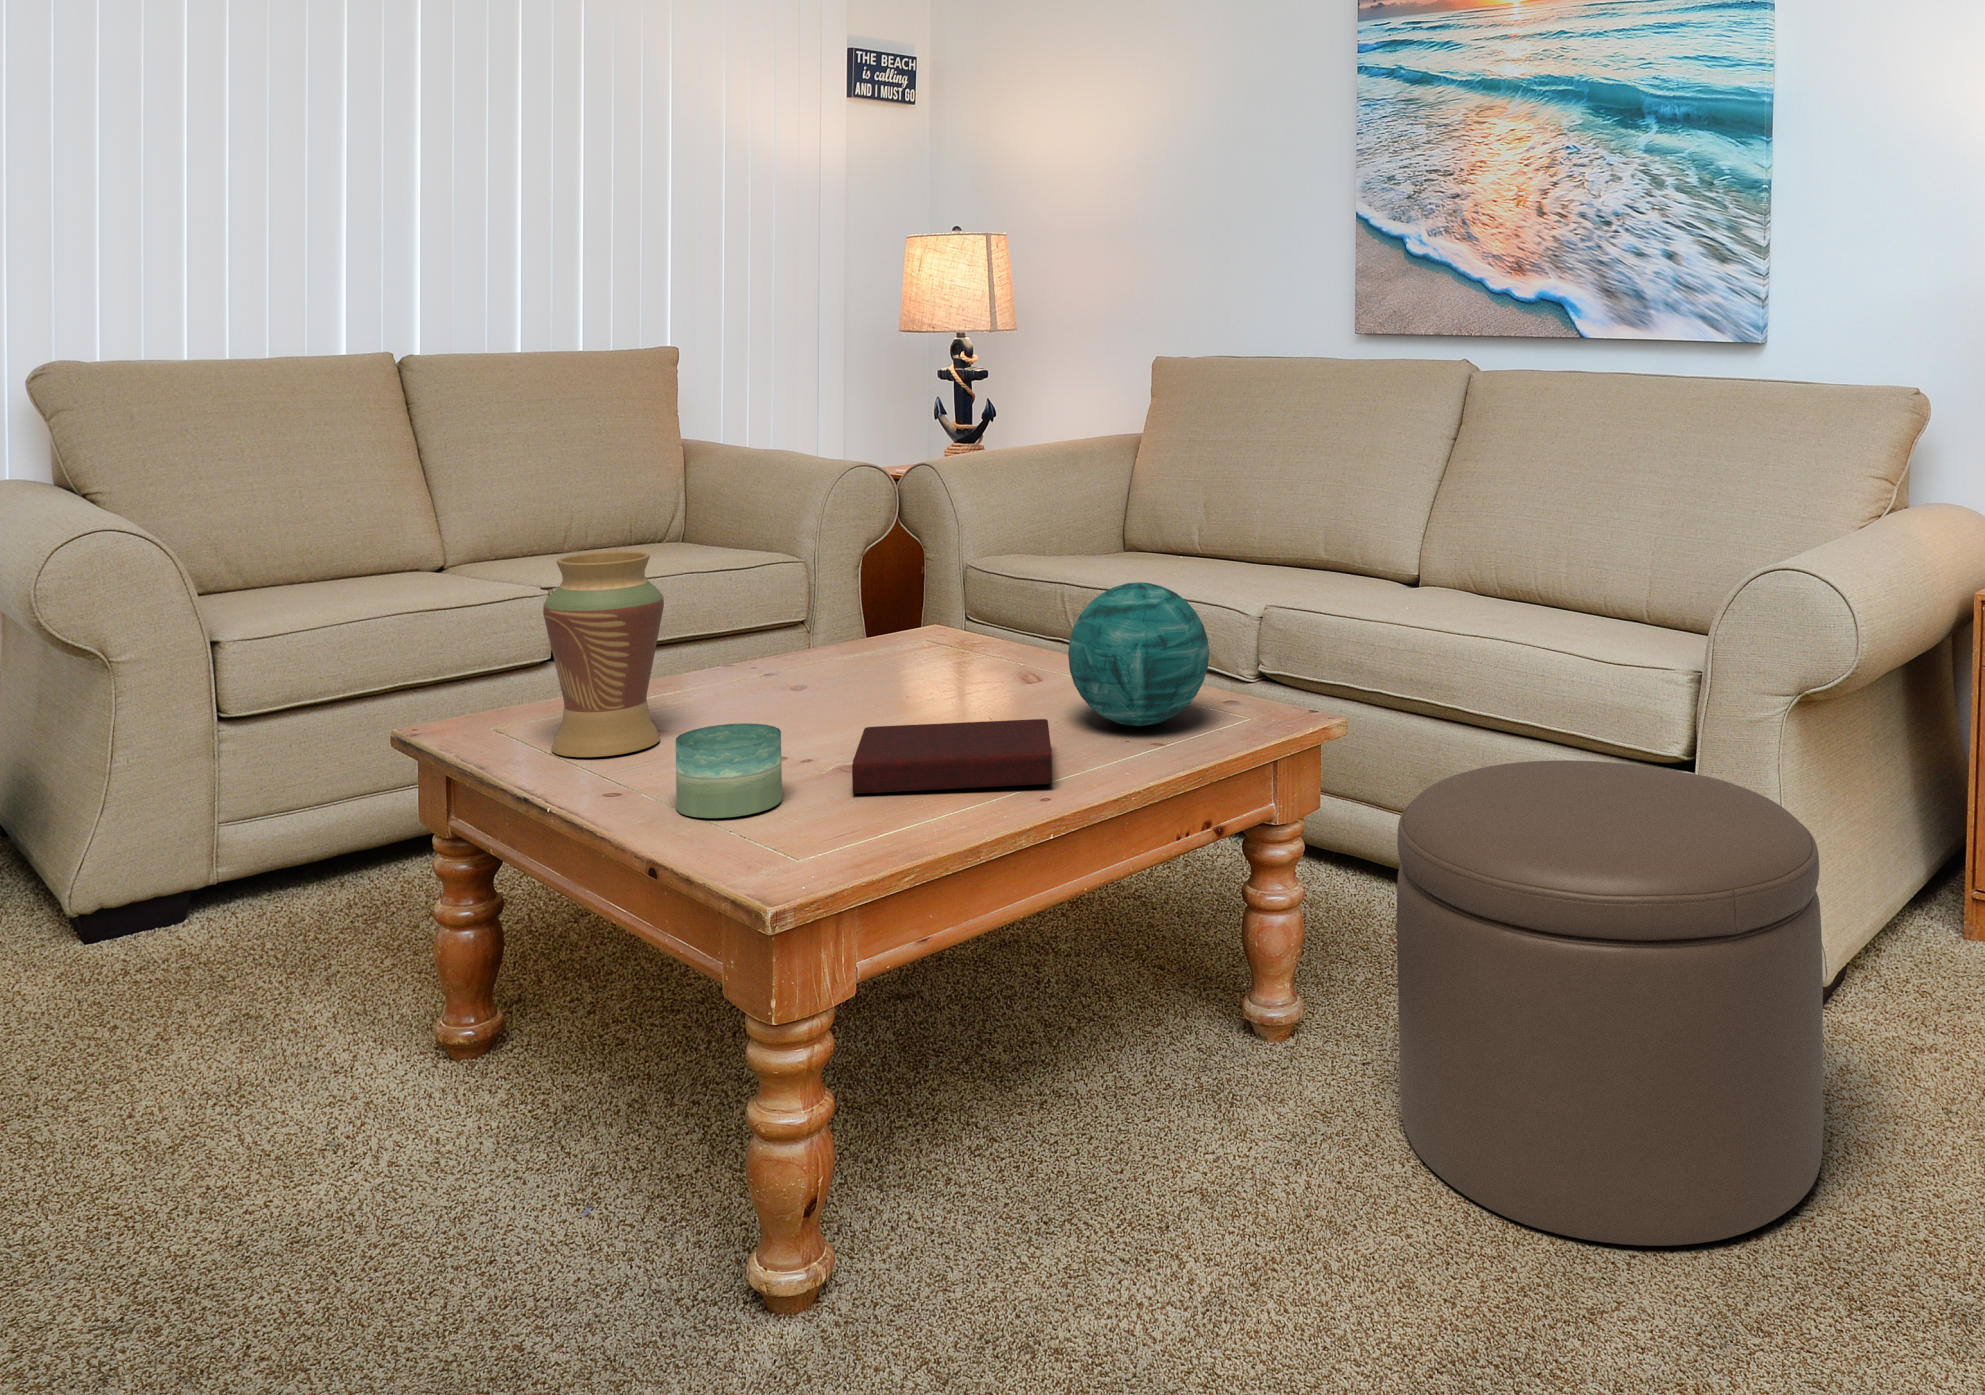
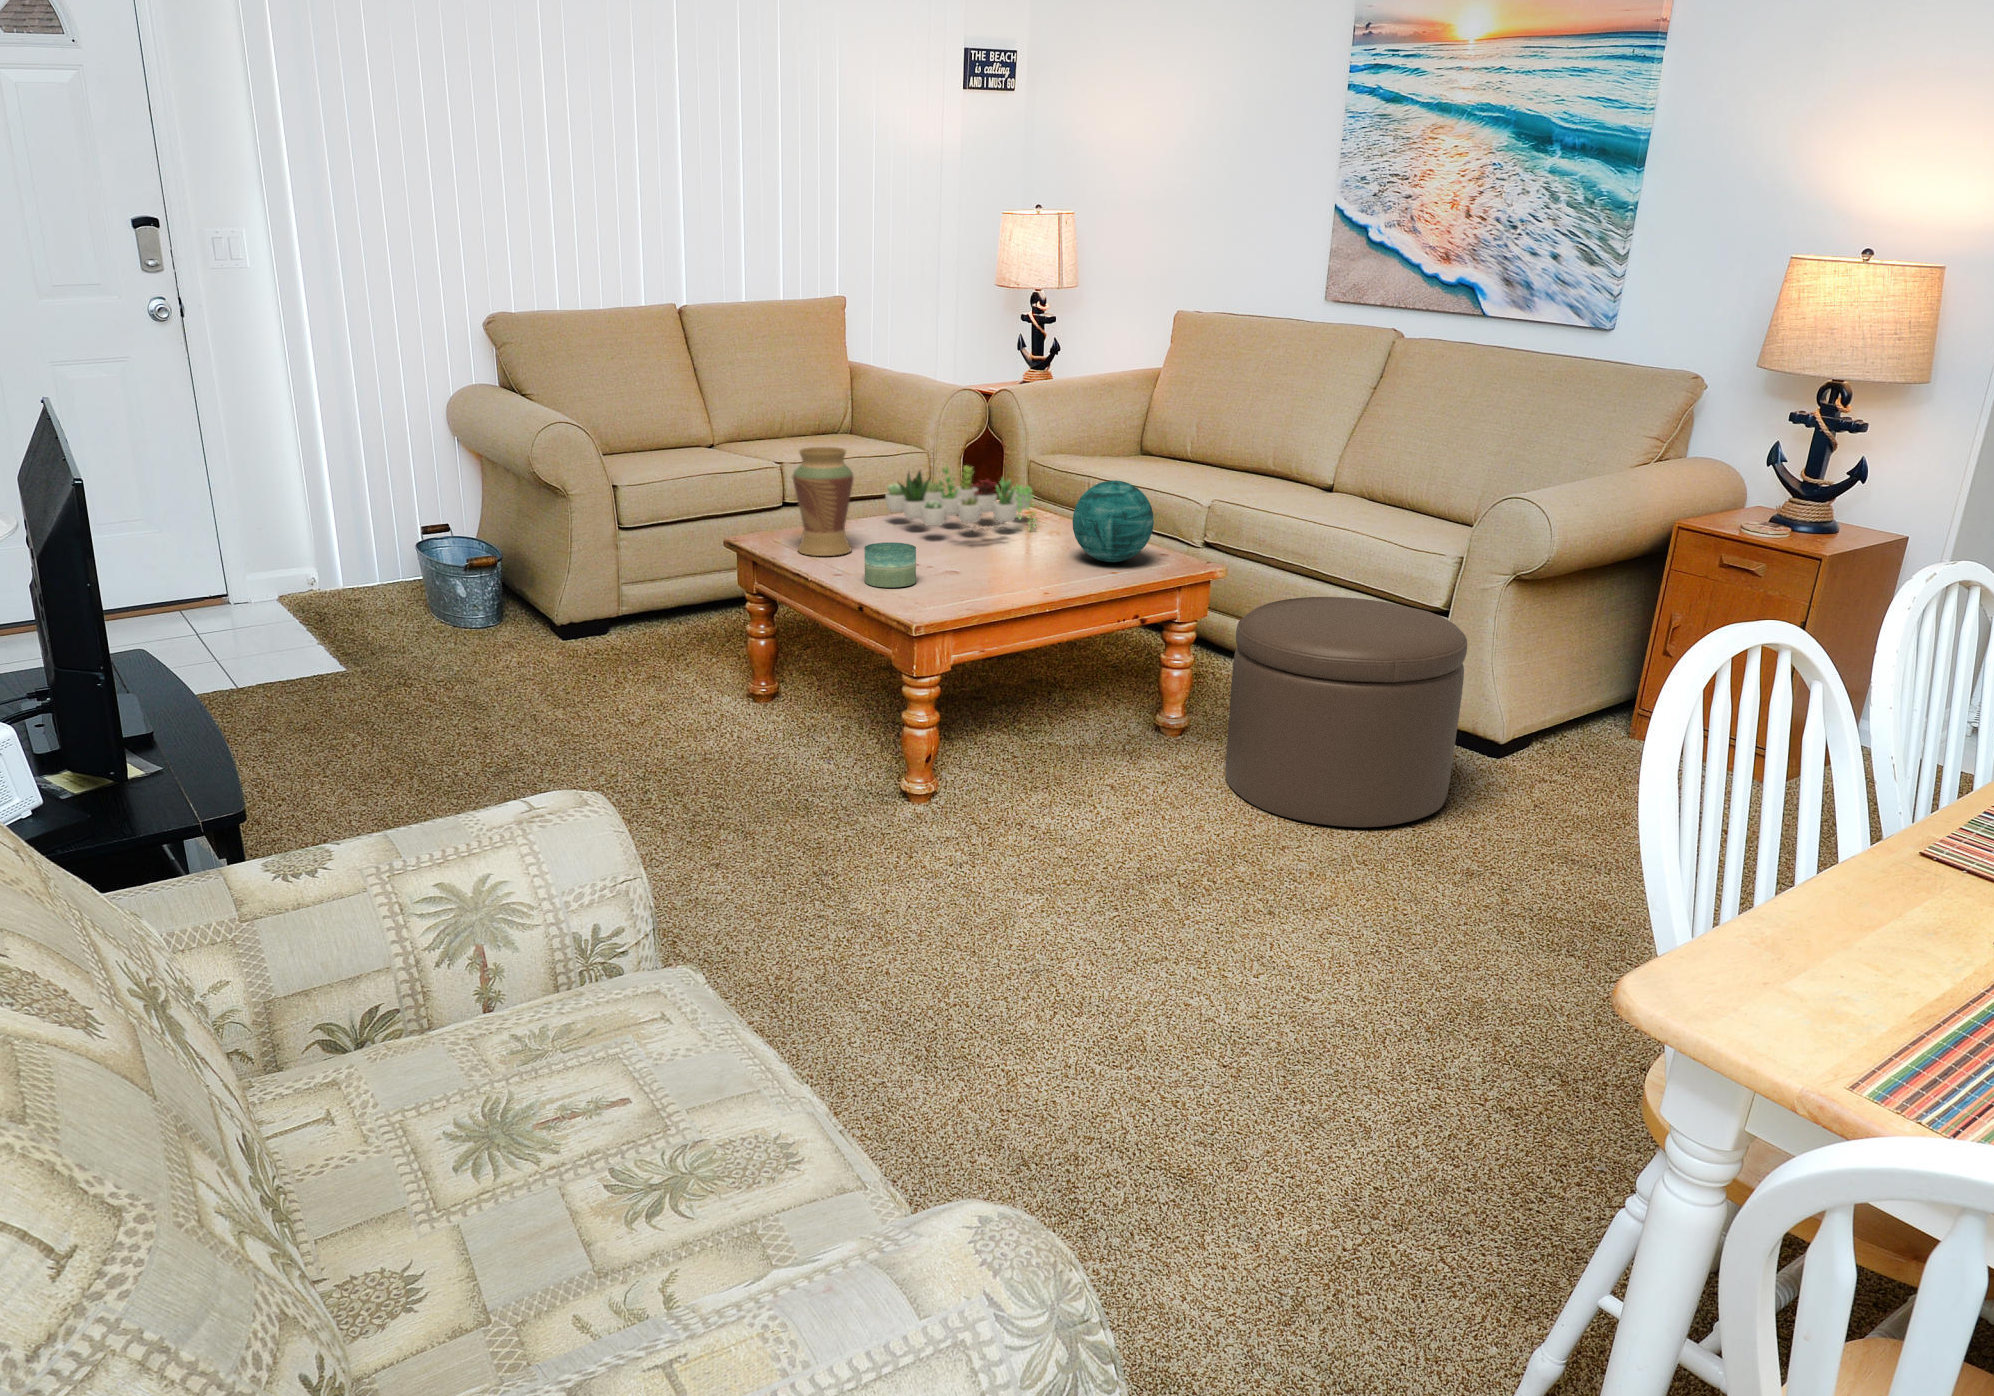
succulent plant: none [731,568,998,694] -> present [885,465,1036,532]
book: present [852,719,1052,794] -> none [951,551,1057,585]

